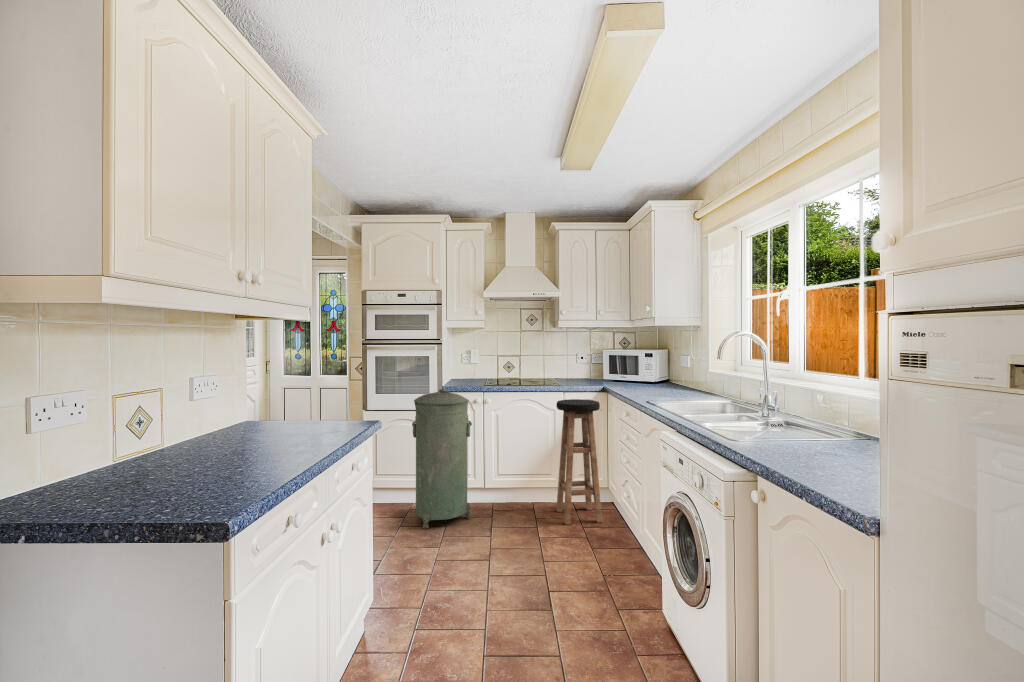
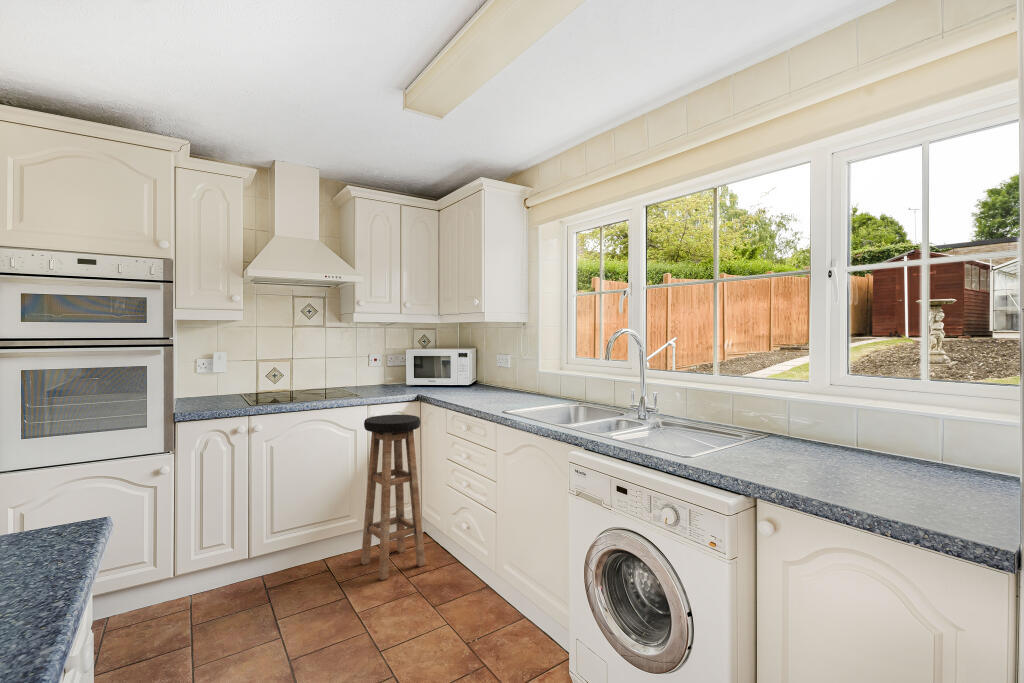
trash can: present [412,389,472,529] -> none [123,418,237,651]

